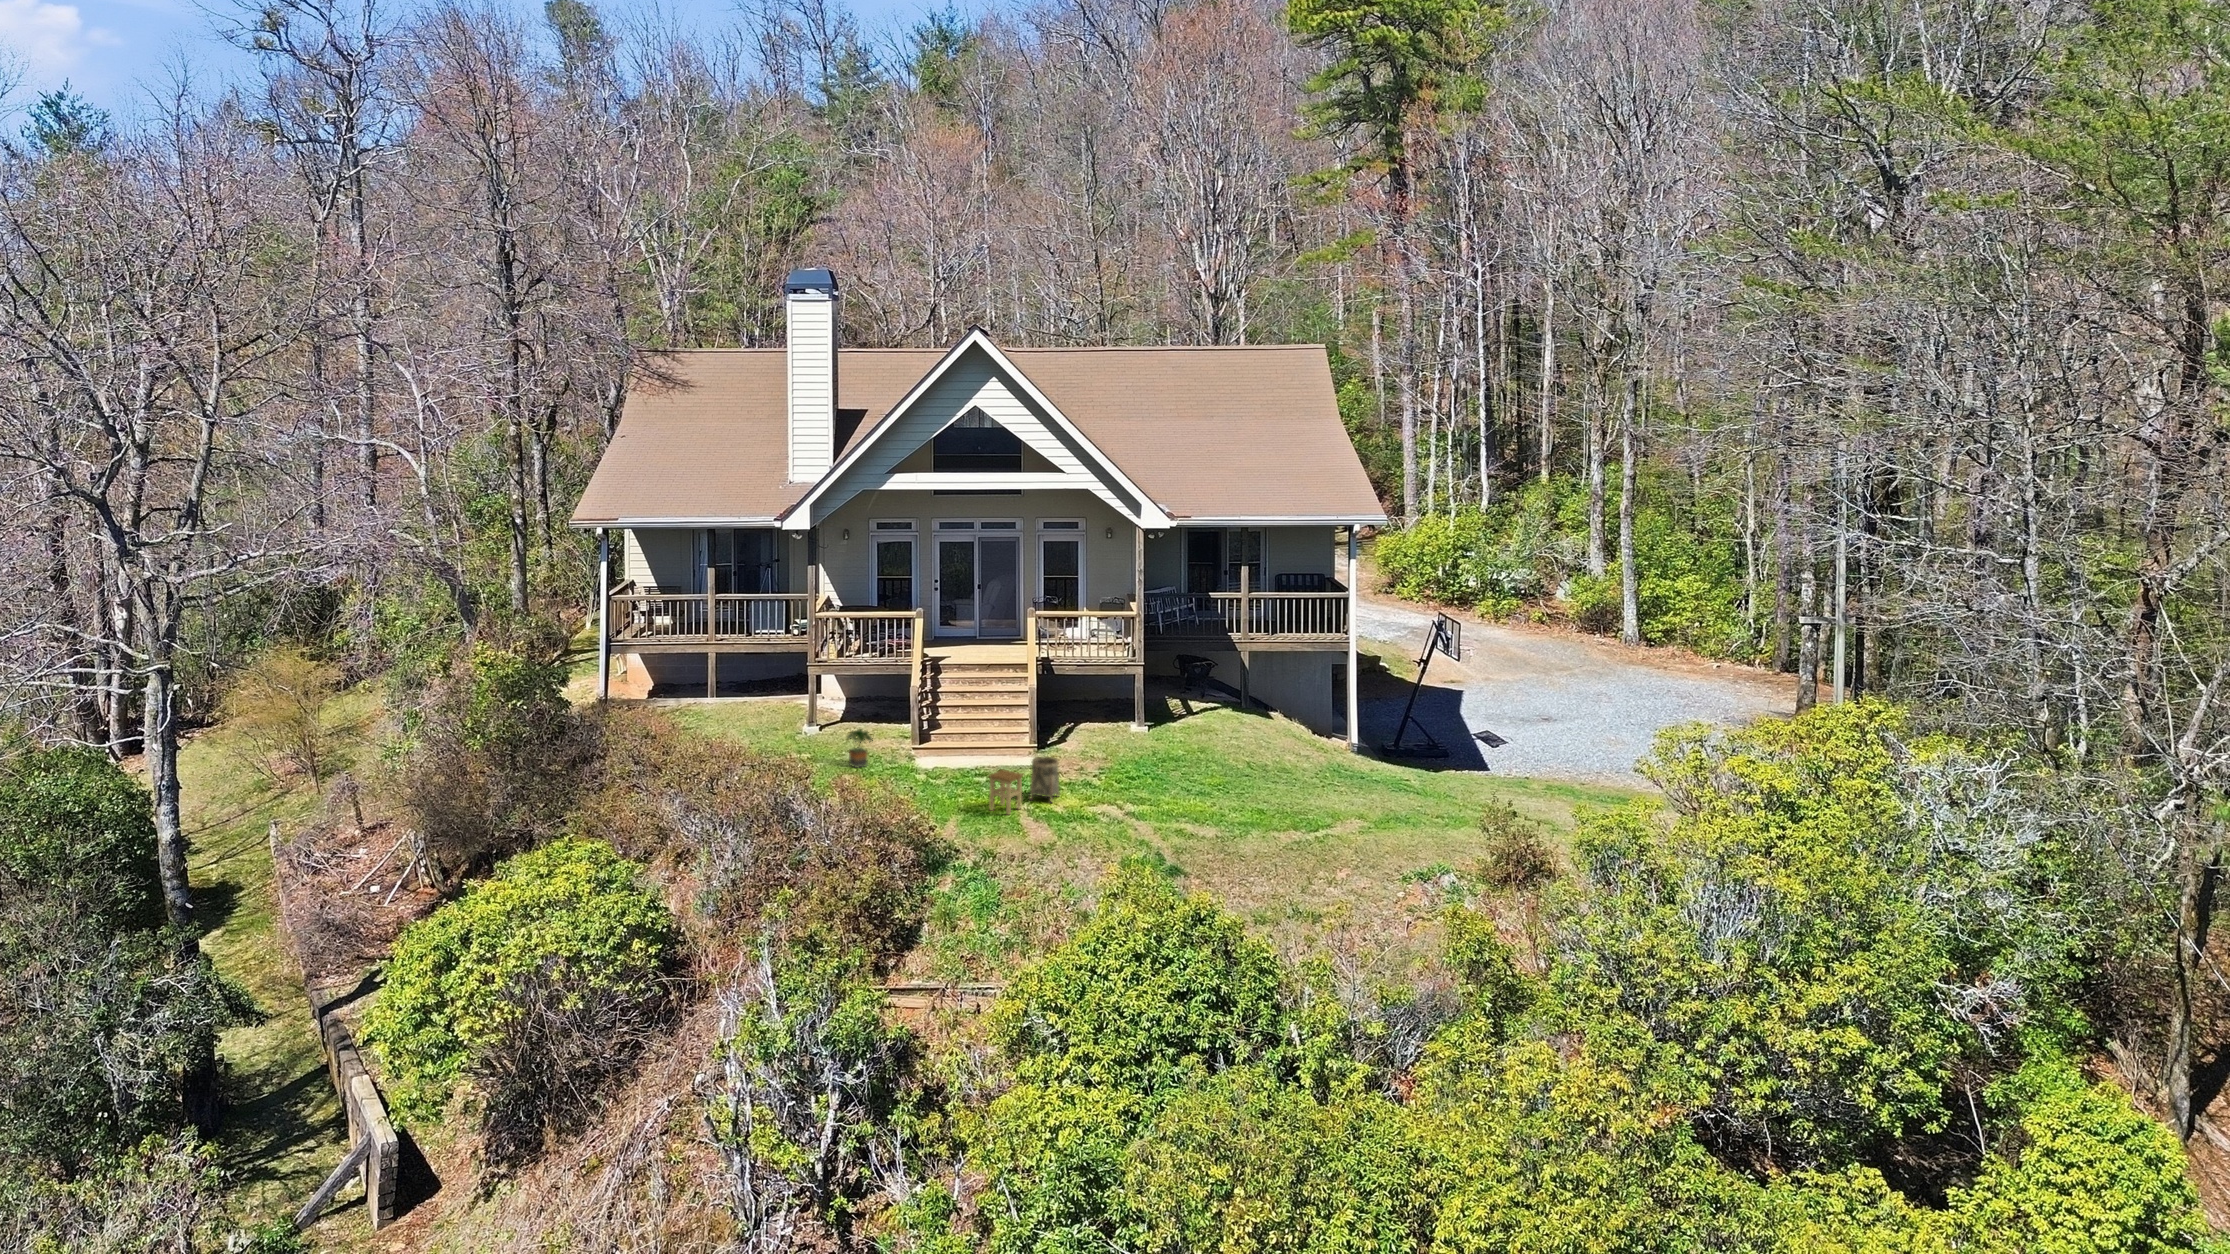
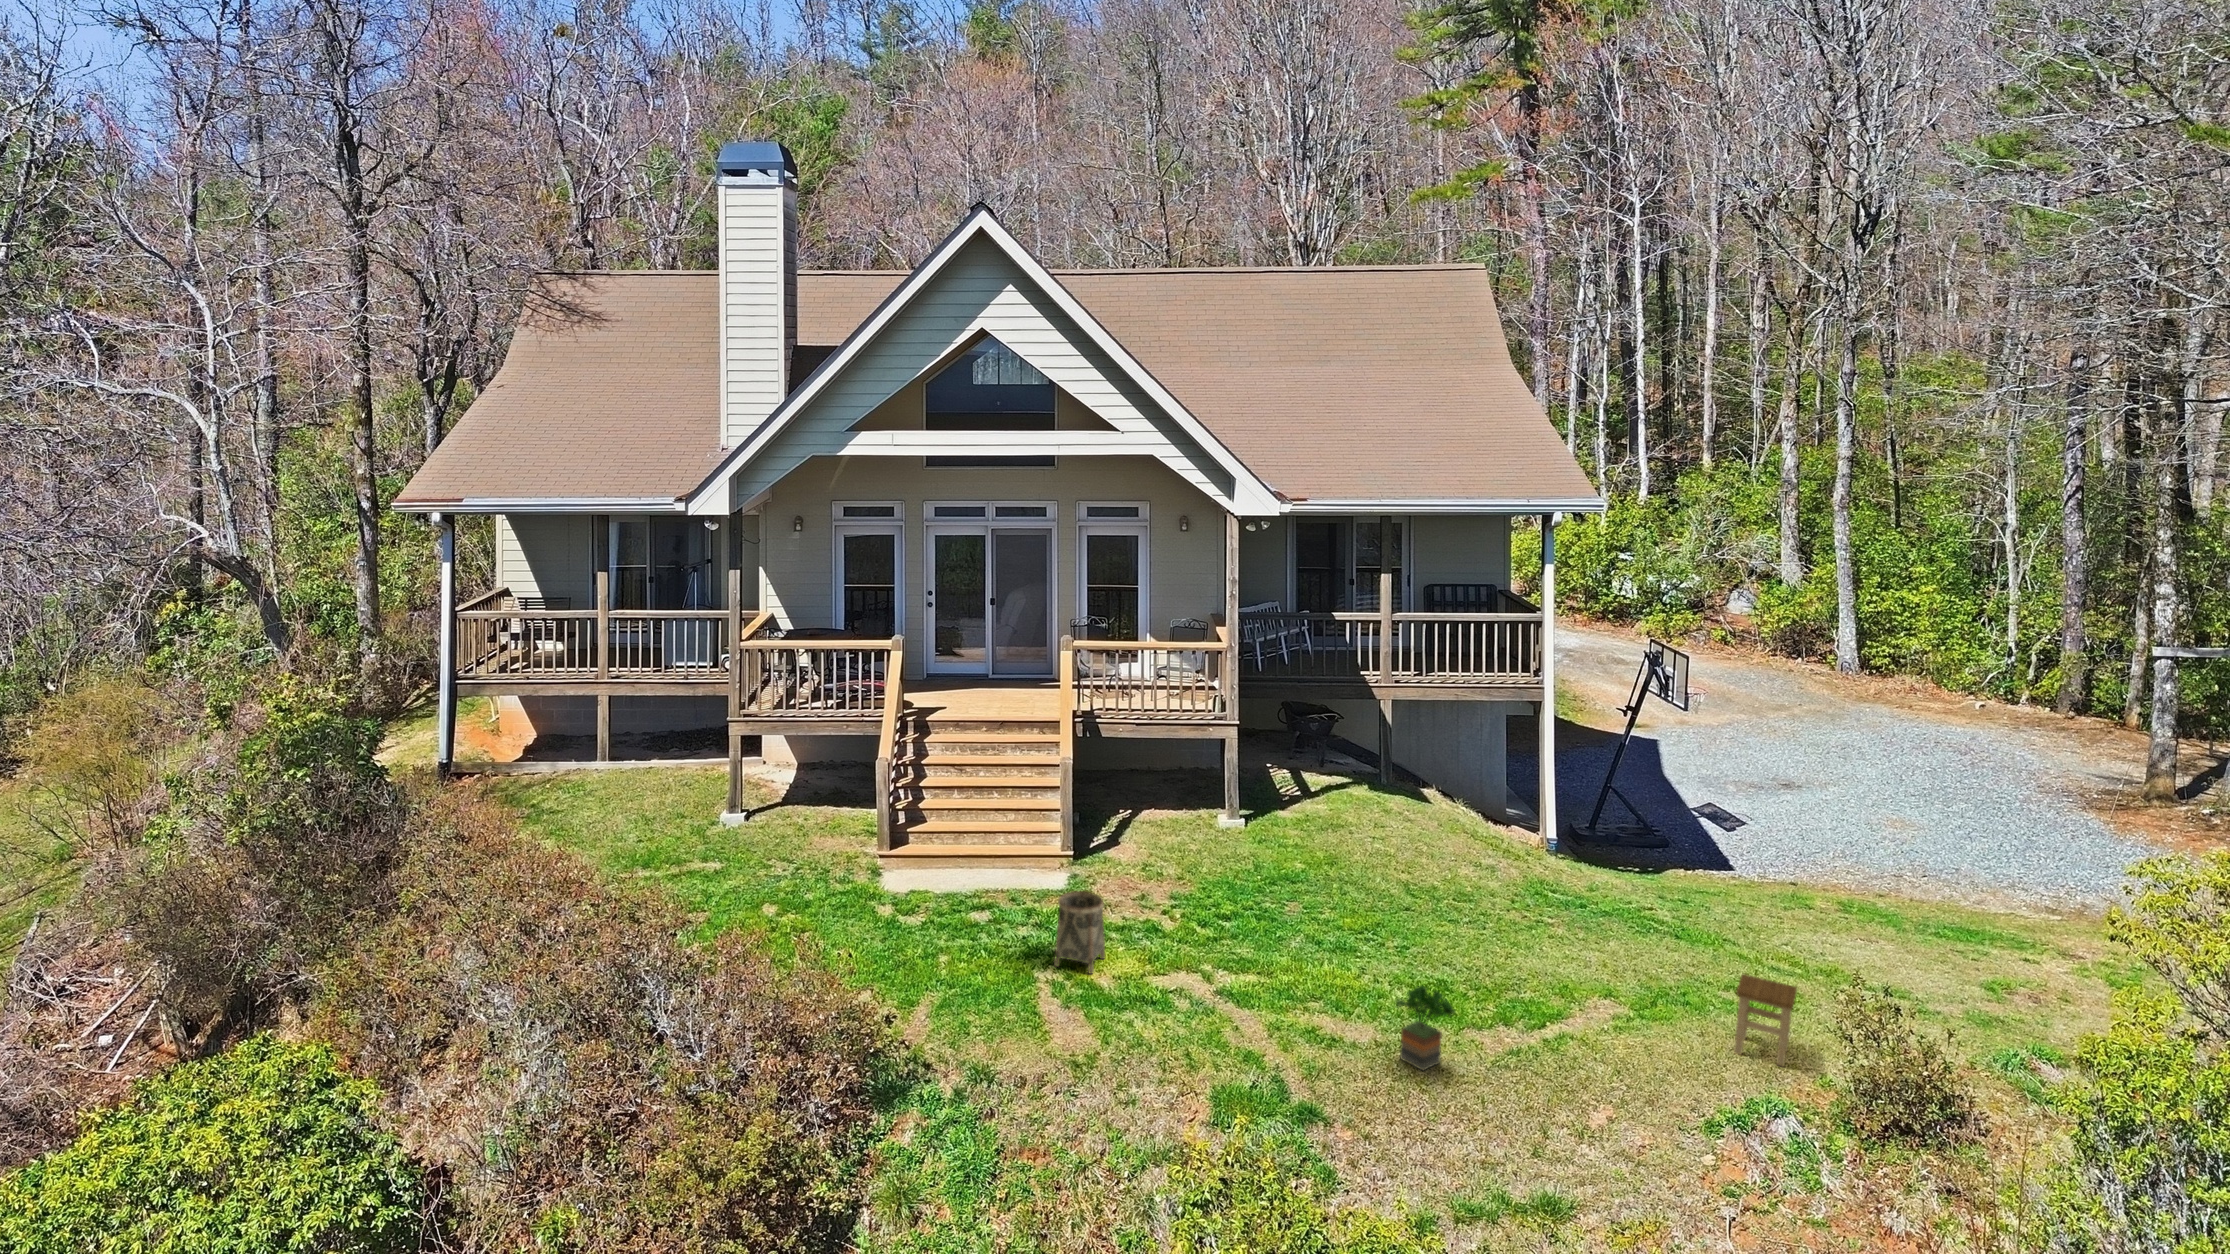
potted tree: present [847,729,873,768] -> present [1396,985,1455,1070]
stool: present [988,769,1023,814] -> present [1734,974,1797,1067]

